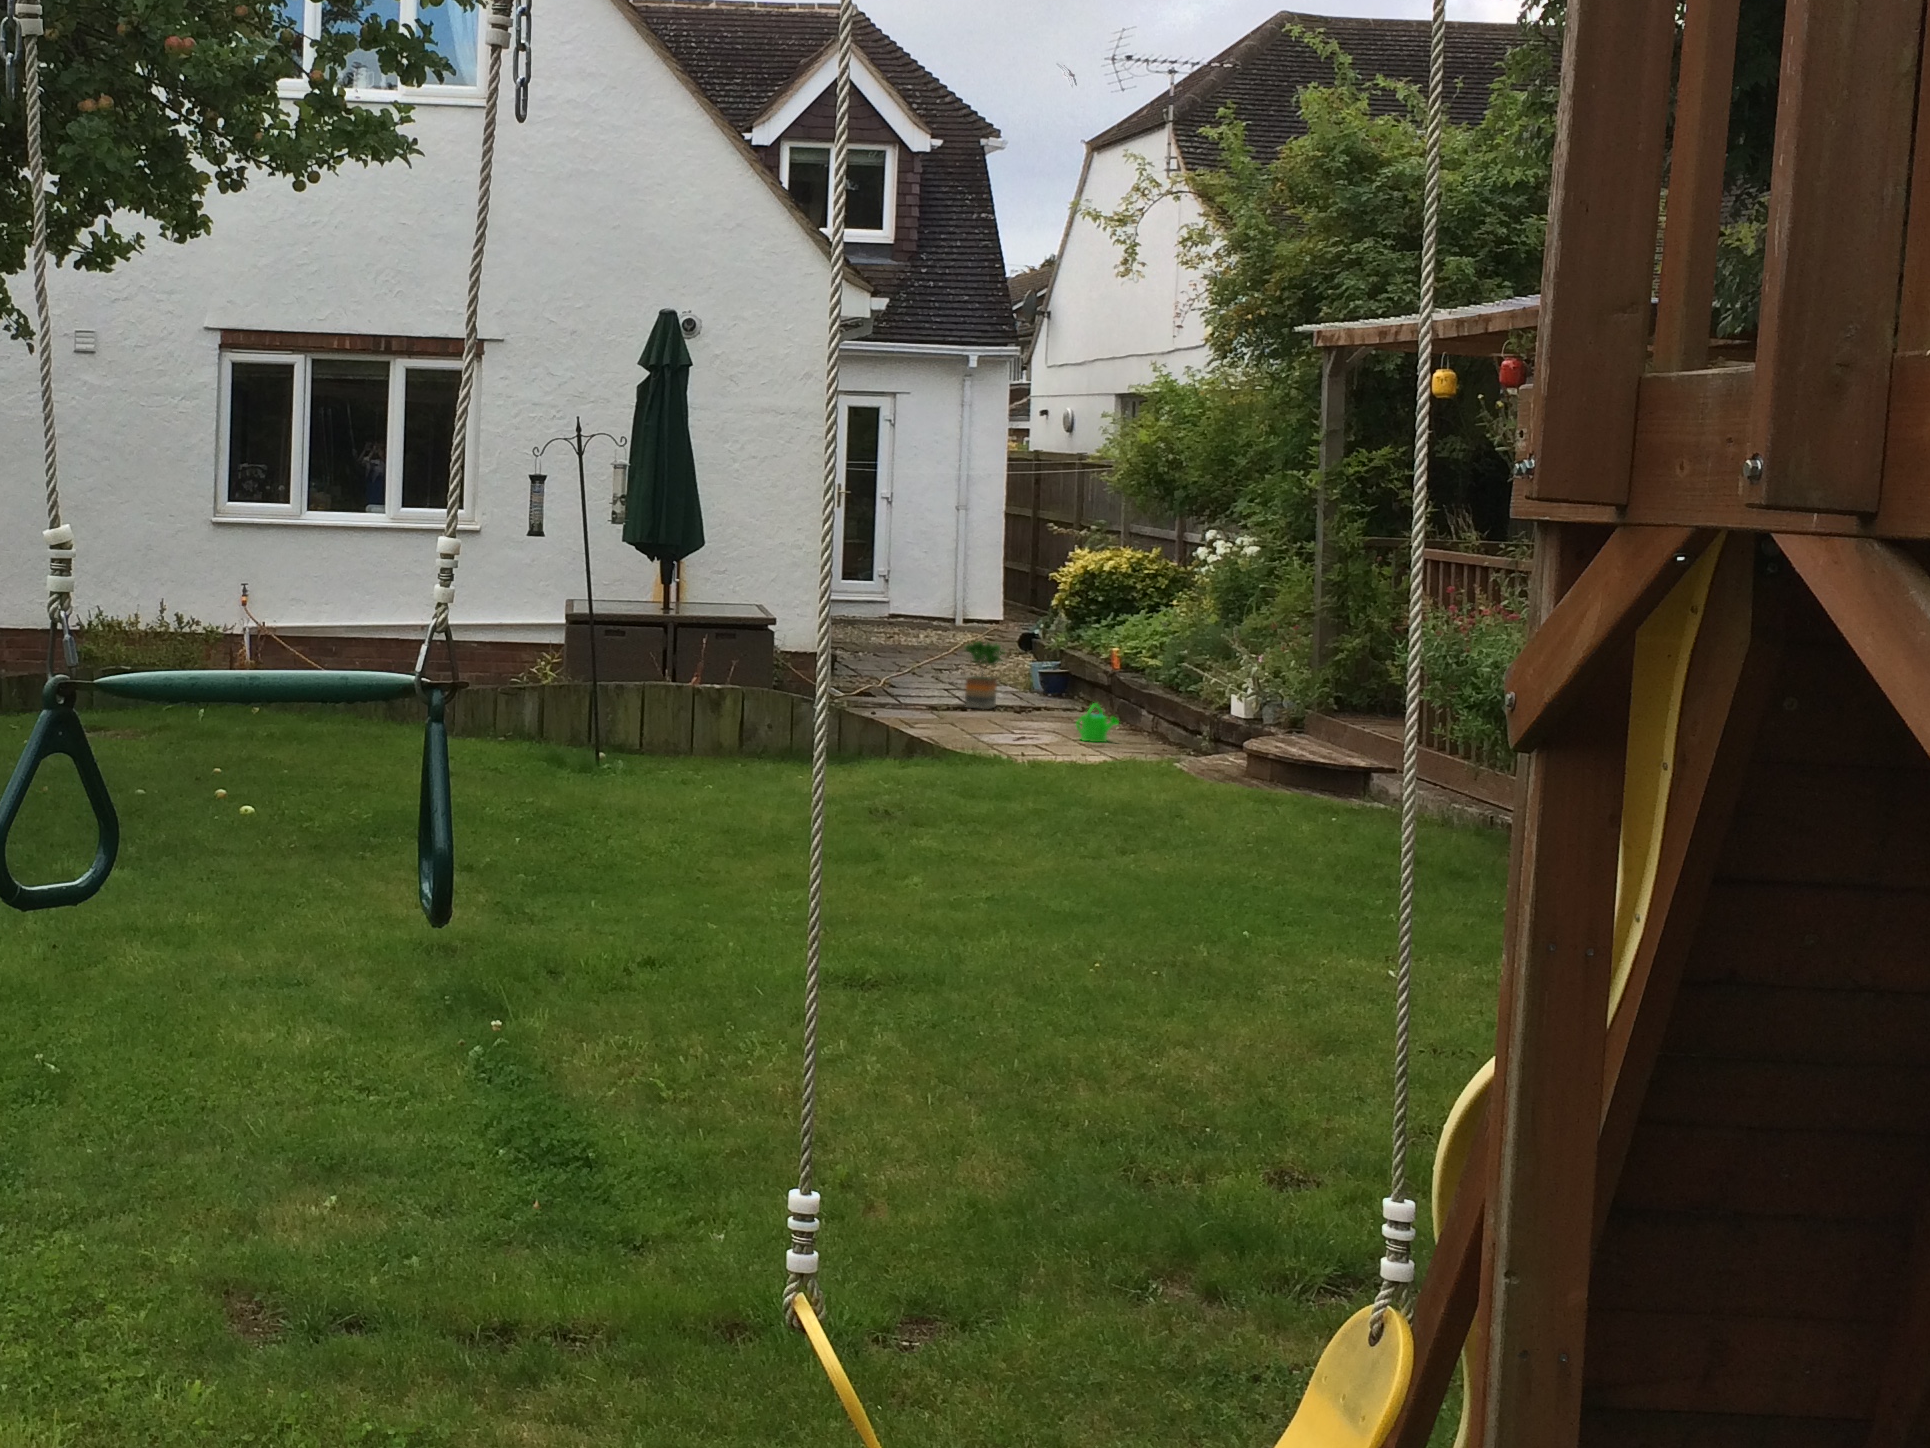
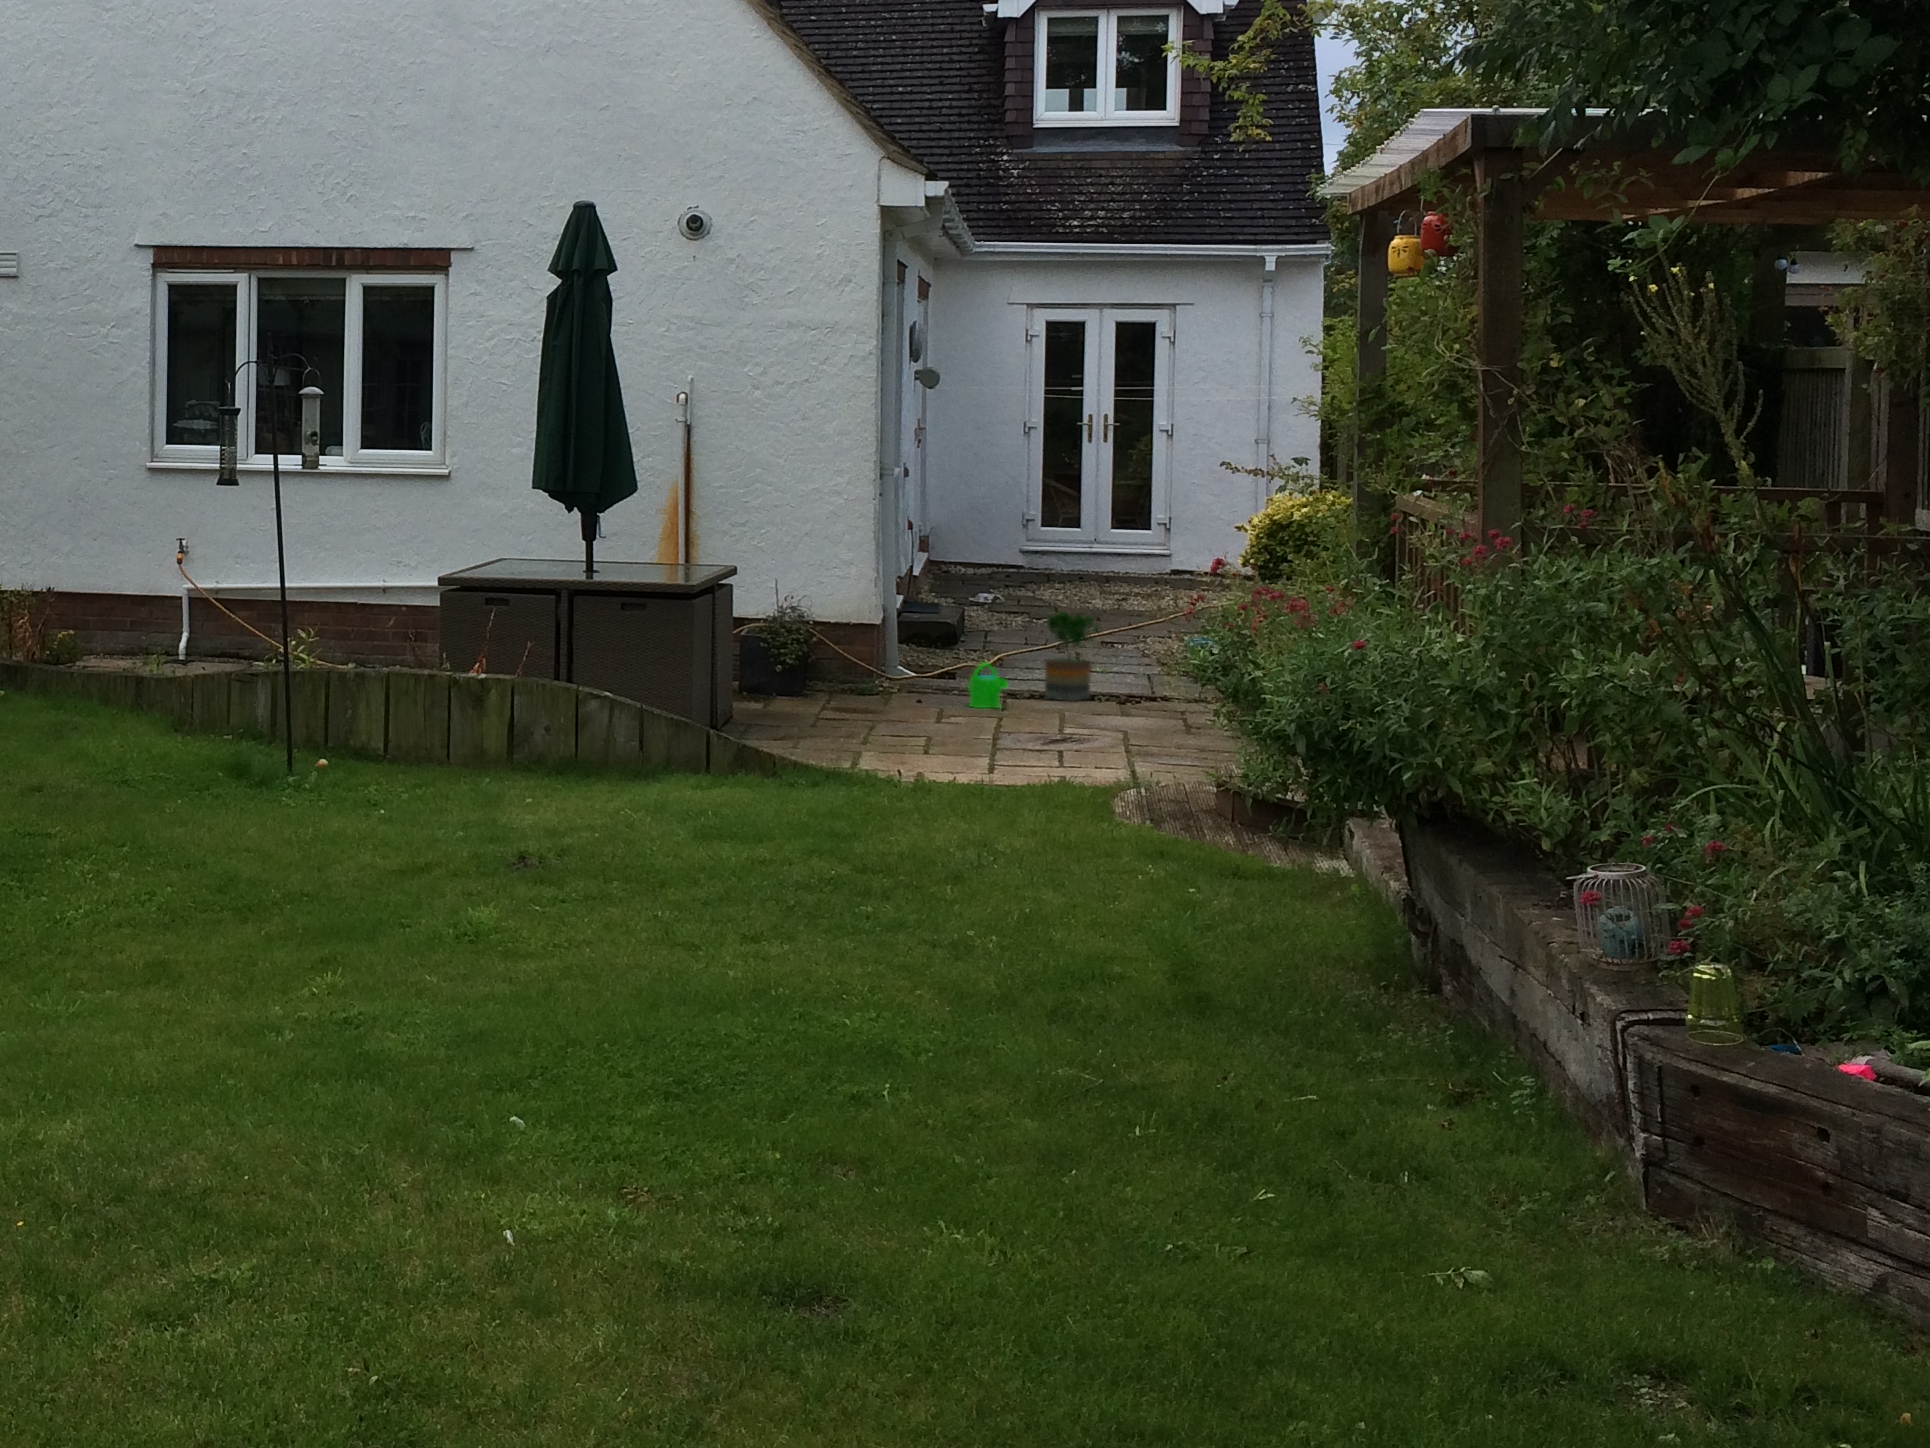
watering can: present [1076,703,1119,742] -> present [968,662,1008,708]

